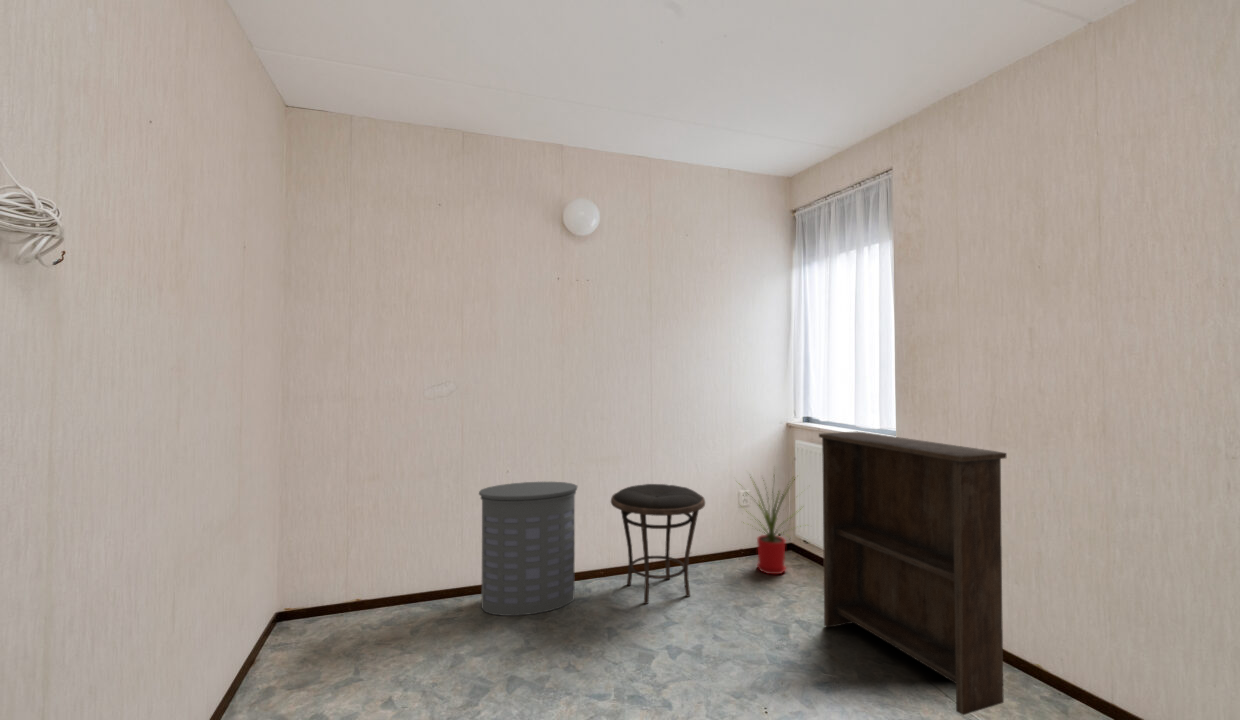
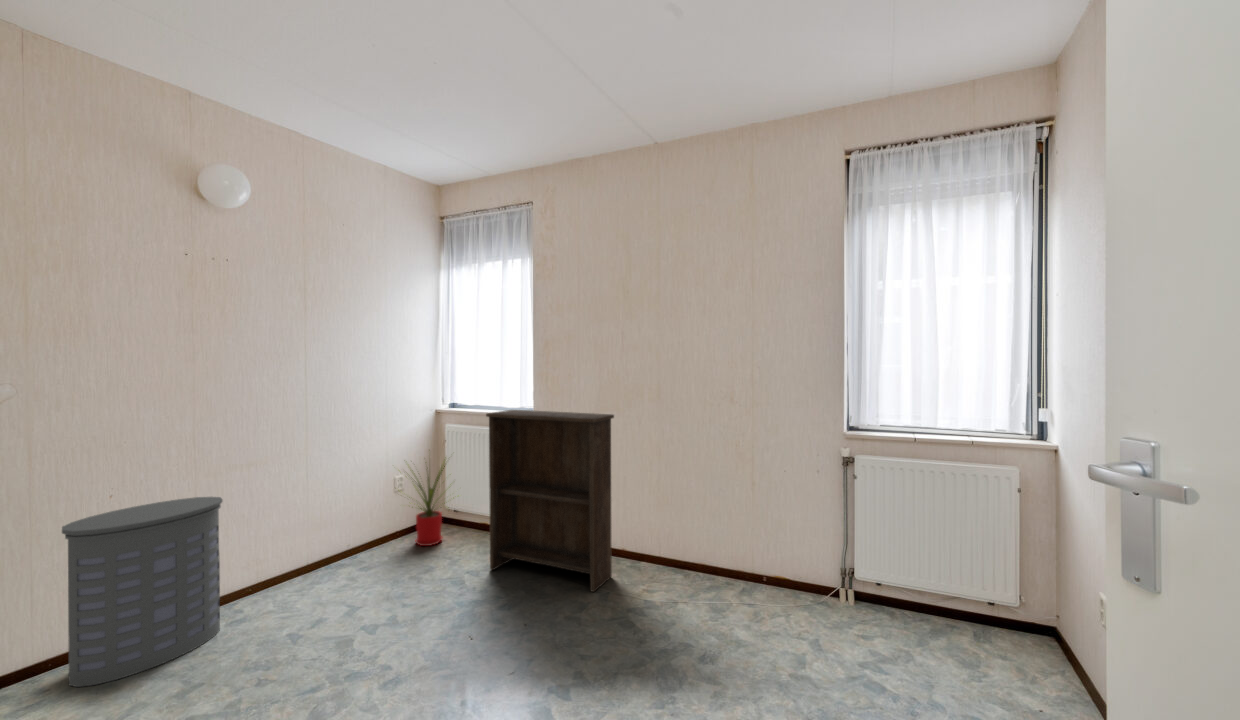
side table: present [611,484,705,604] -> none [263,480,377,605]

